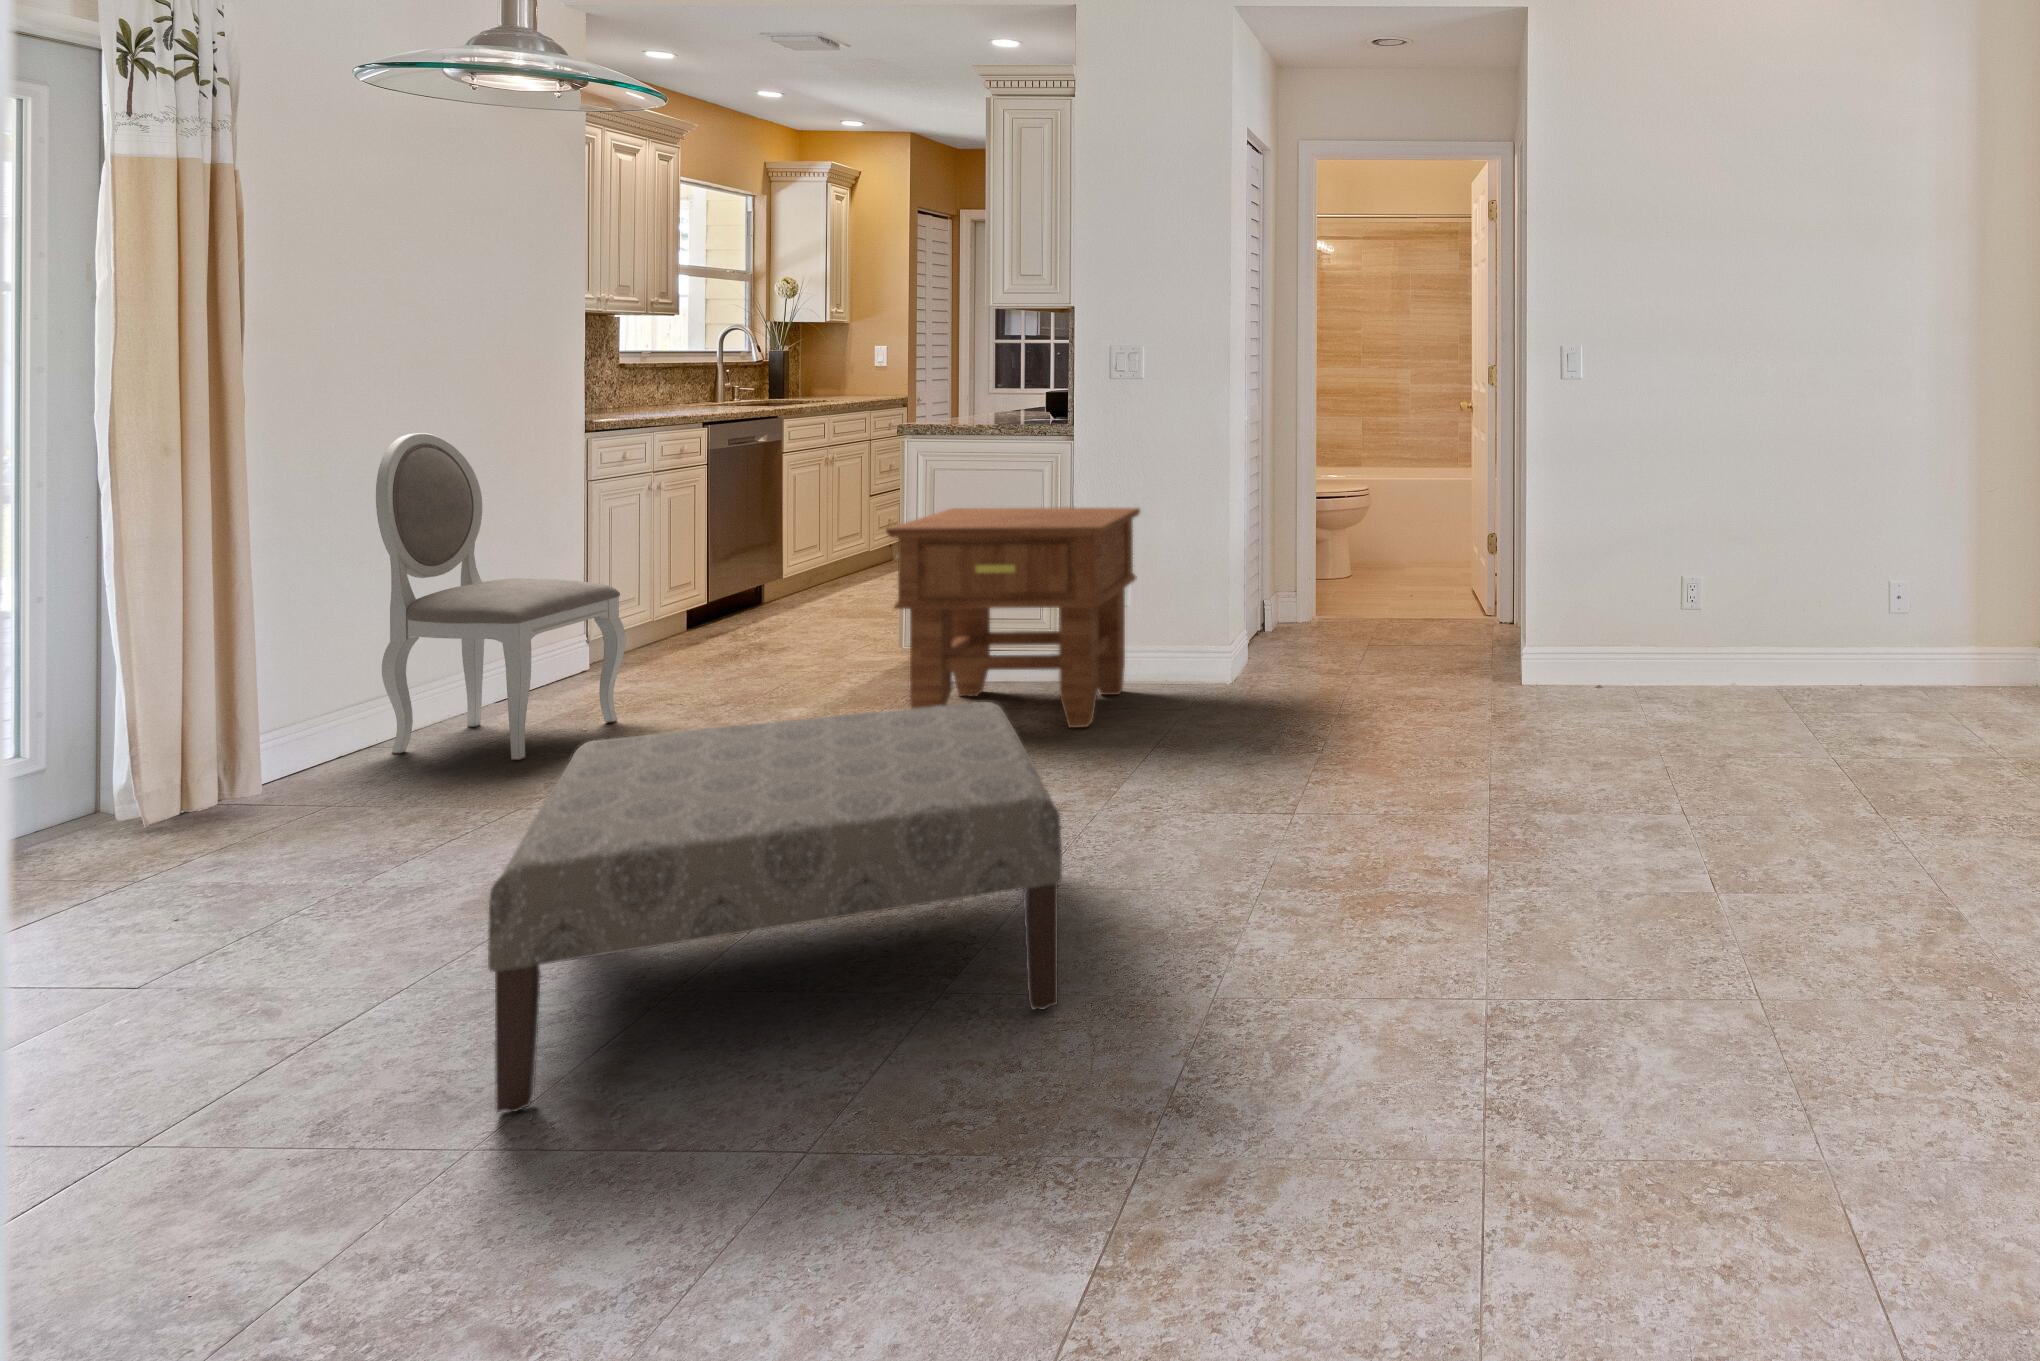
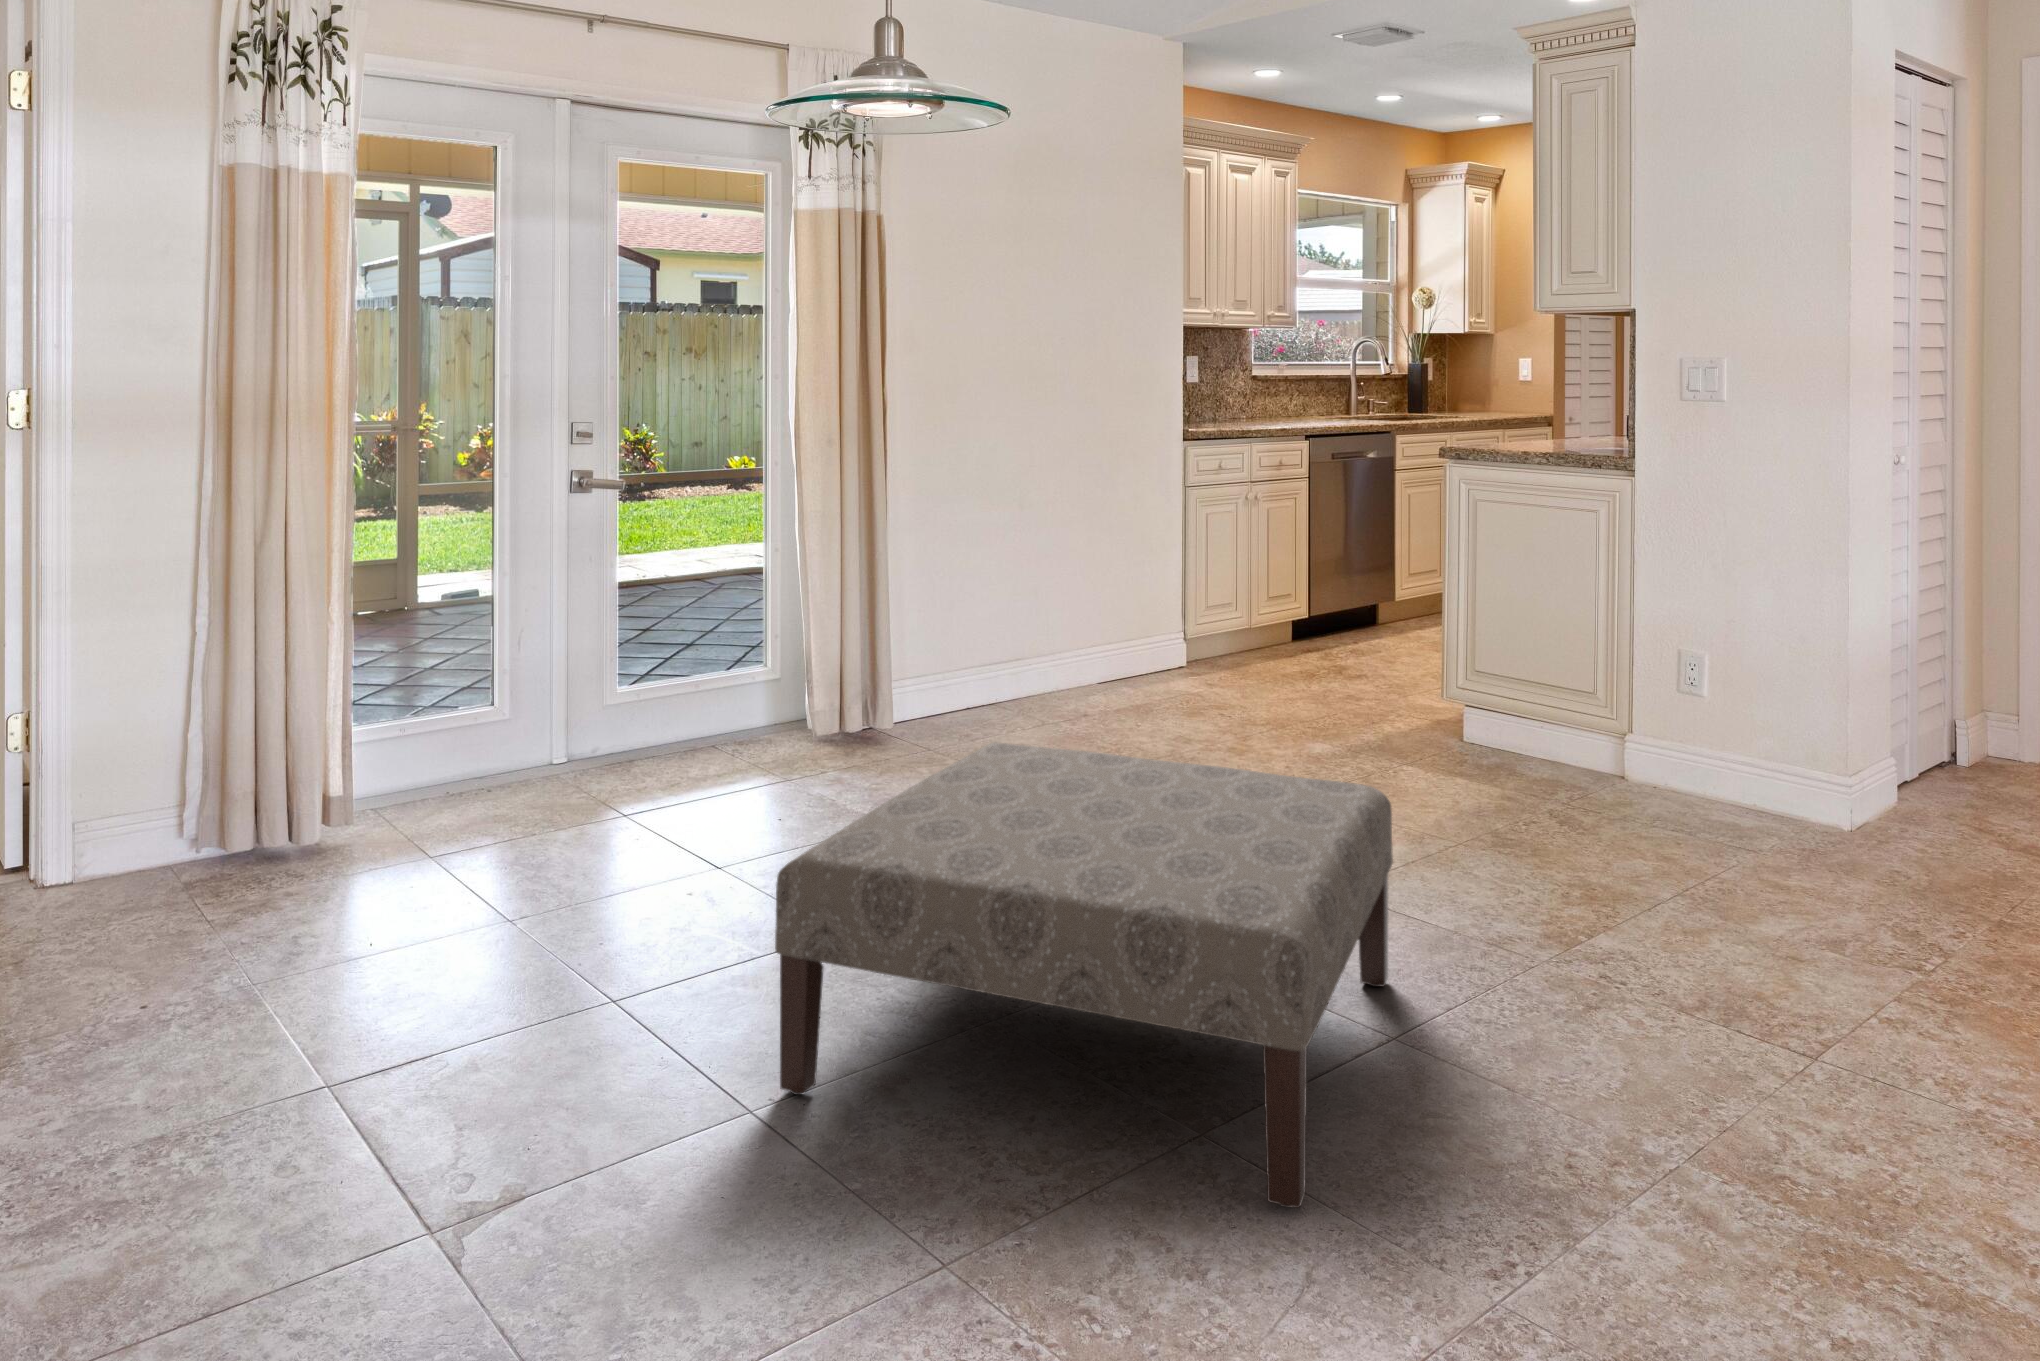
dining chair: present [376,433,626,760] -> none [988,435,1175,740]
side table: present [886,507,1140,728] -> none [1383,543,1713,836]

